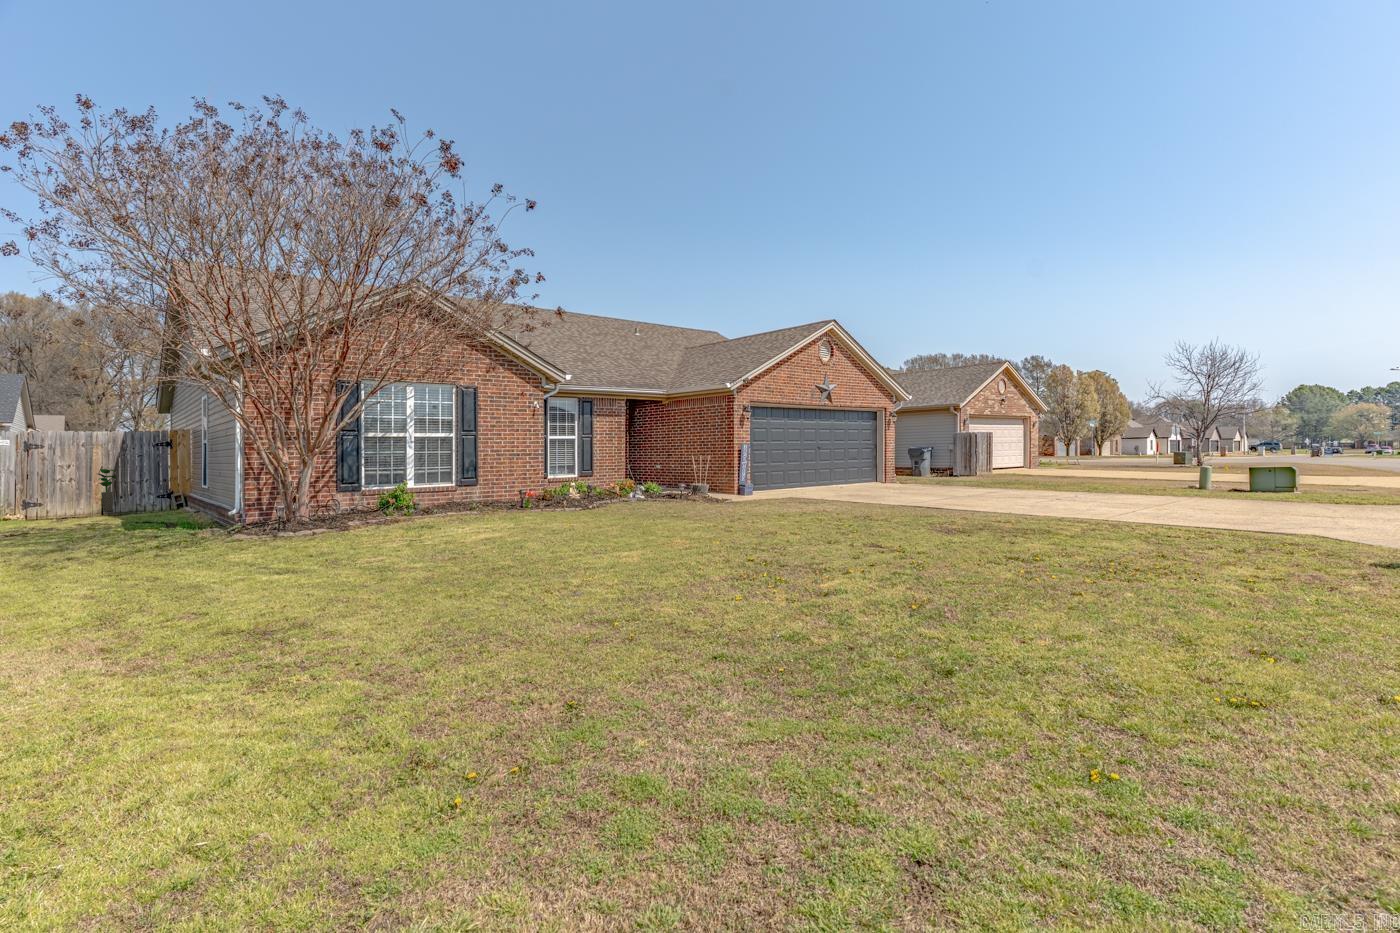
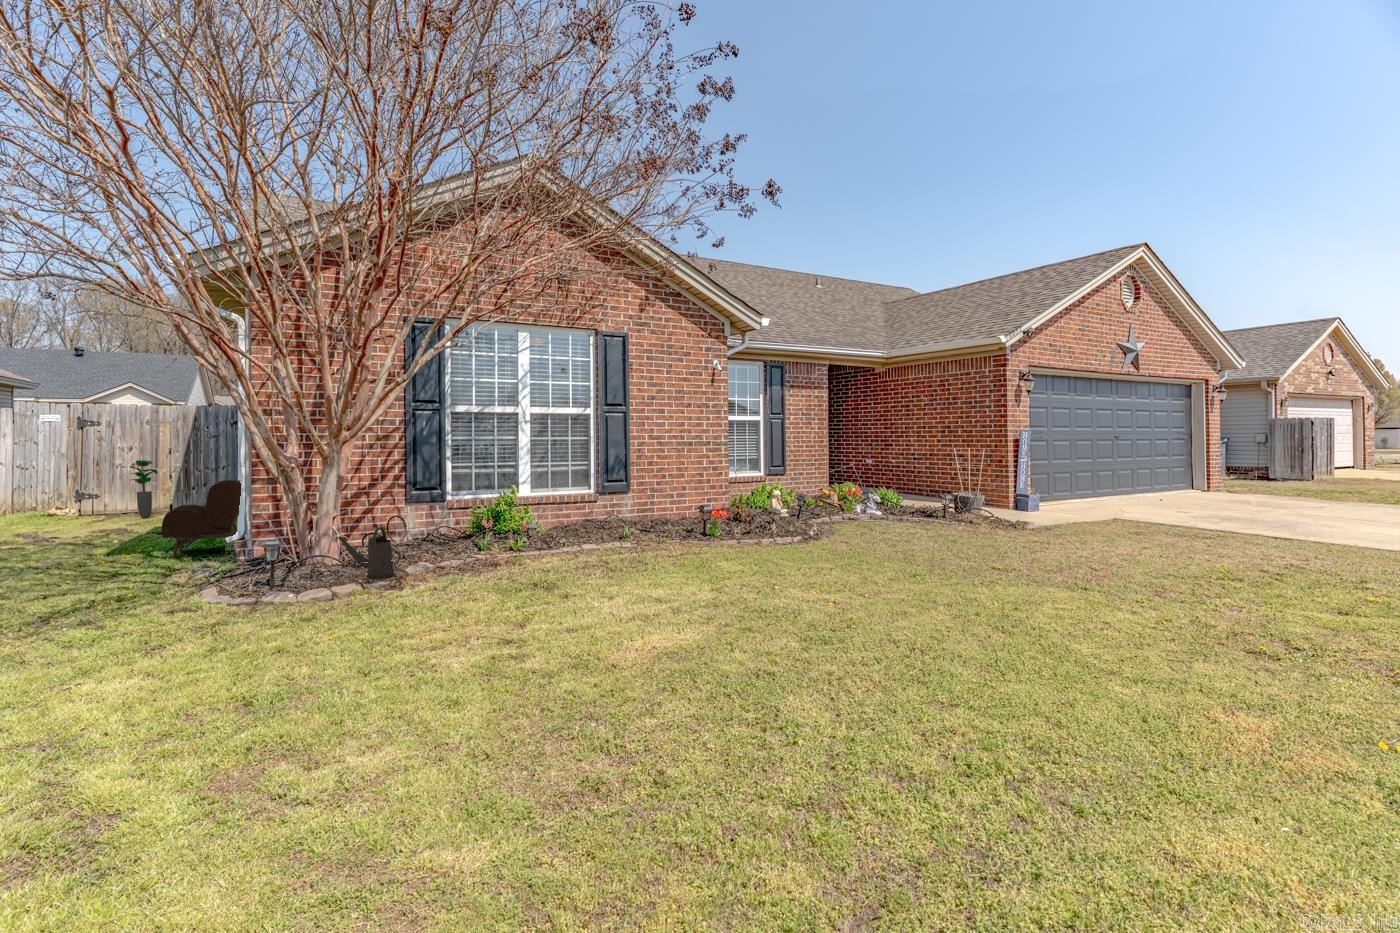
armchair: none [175,480,226,527] -> present [162,480,241,557]
watering can: none [307,503,343,530] -> present [339,528,401,579]

